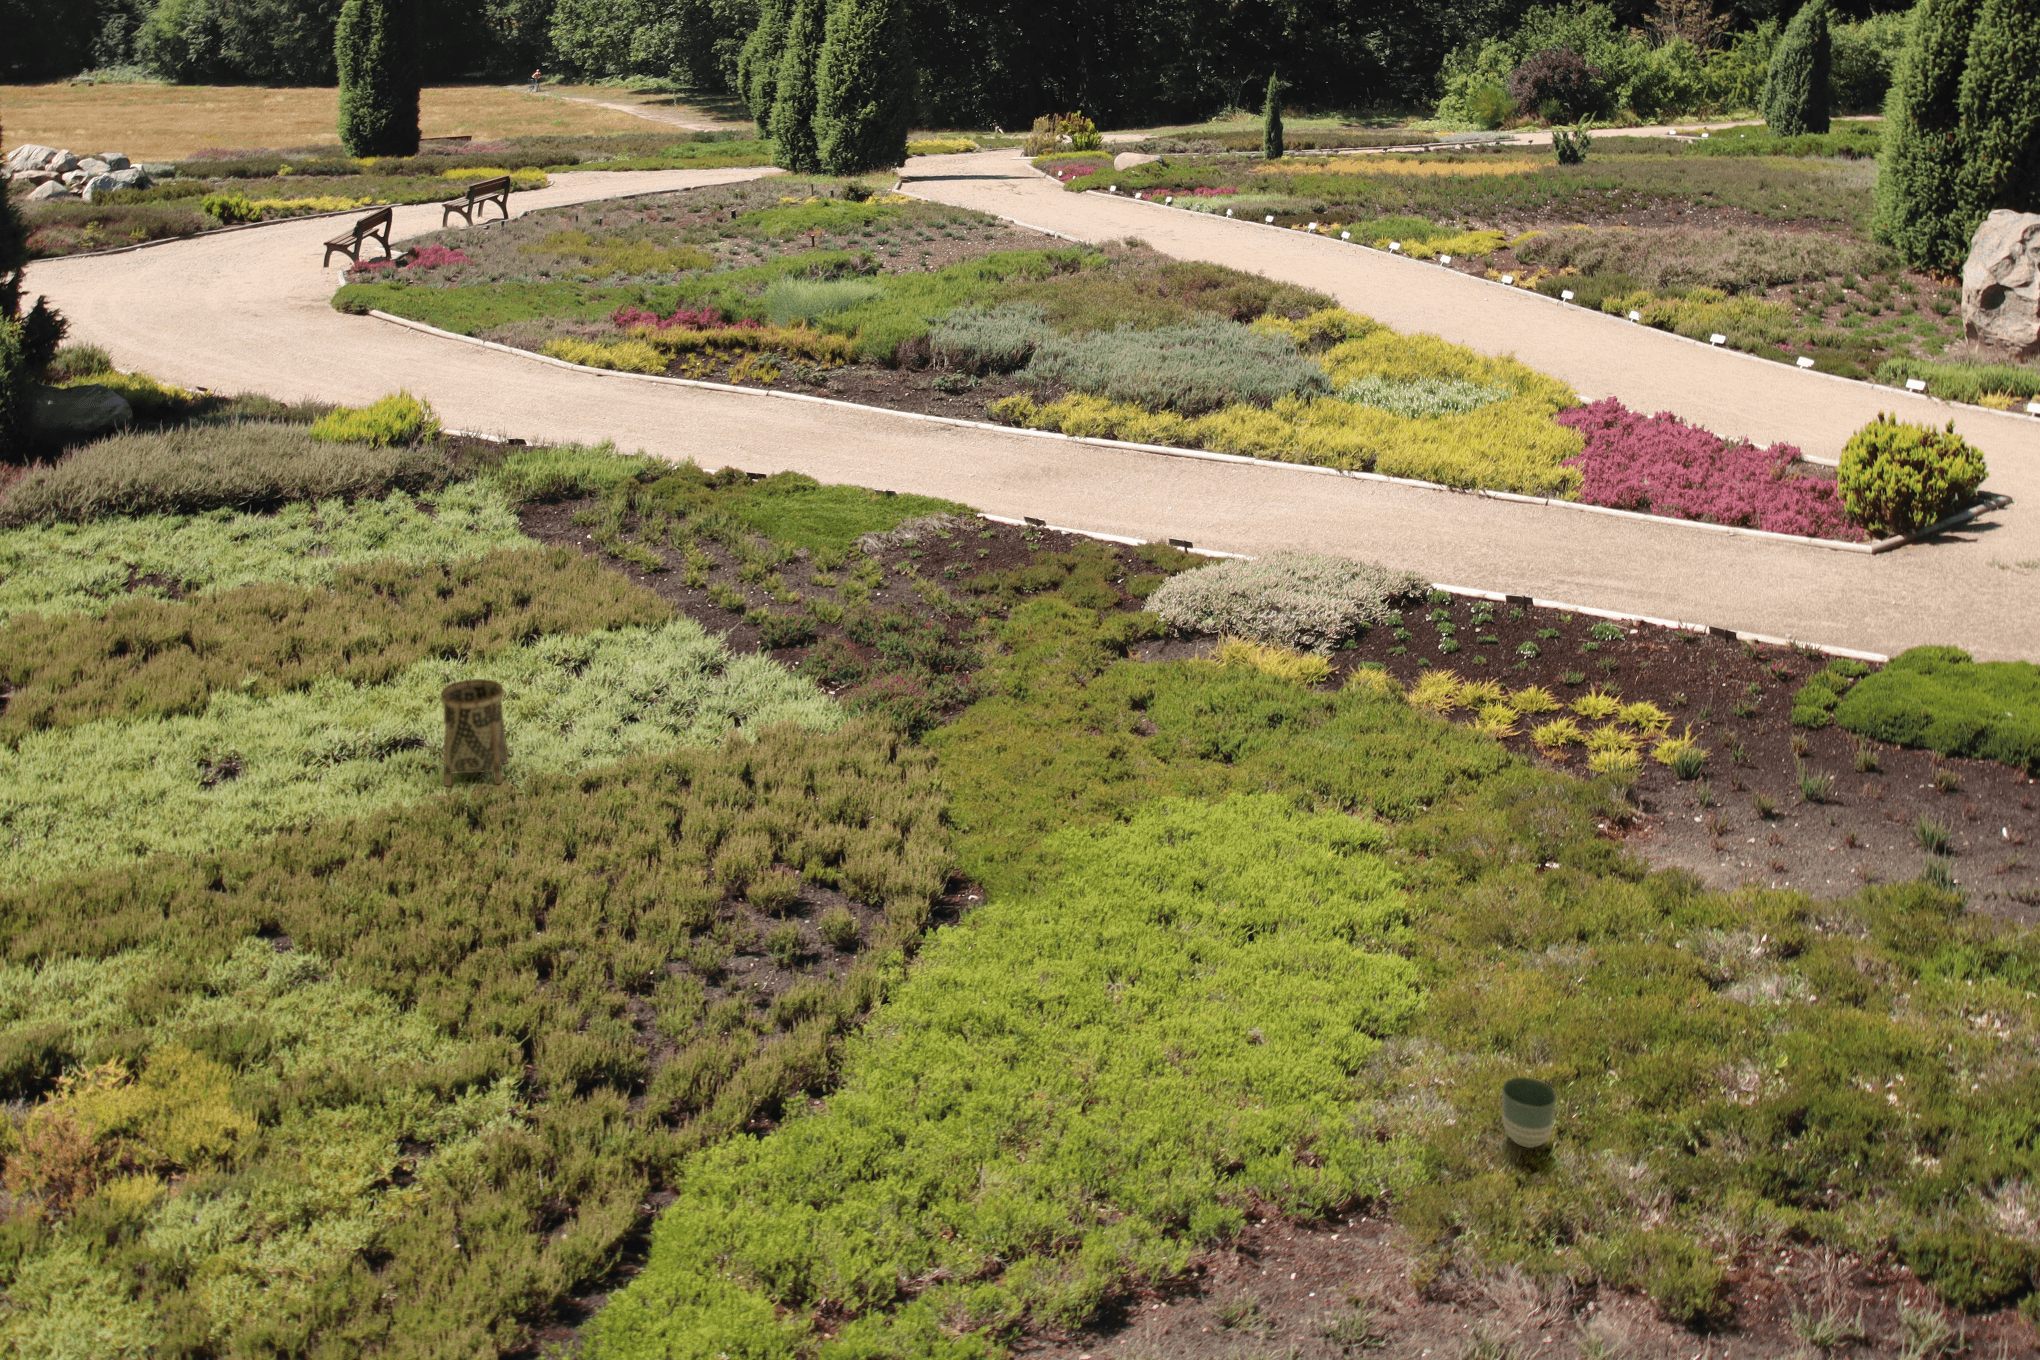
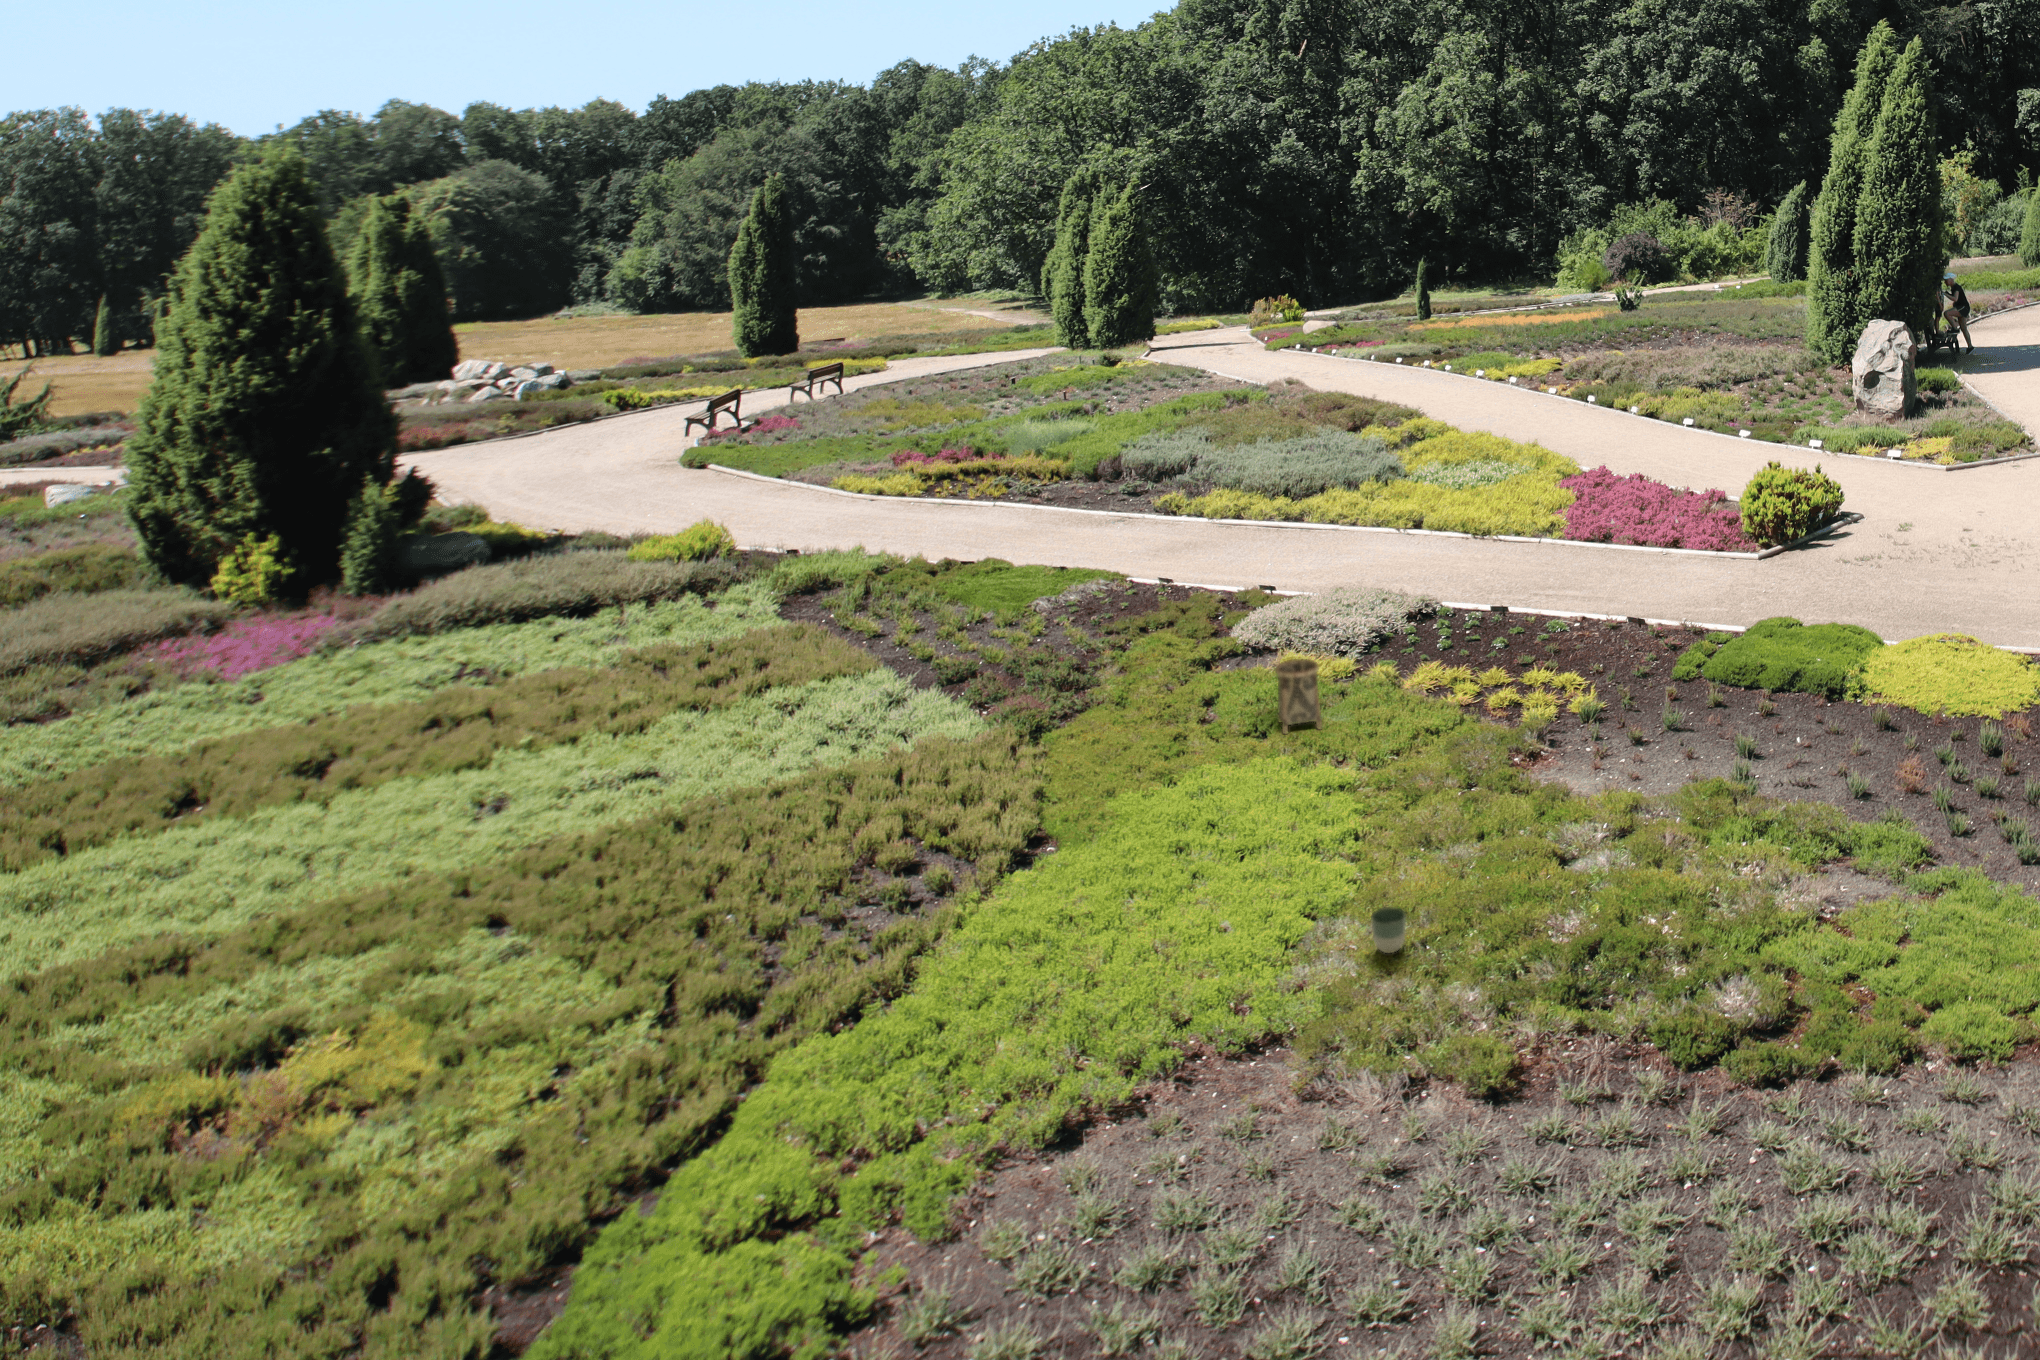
basket: present [440,679,509,786] -> present [1275,659,1322,734]

